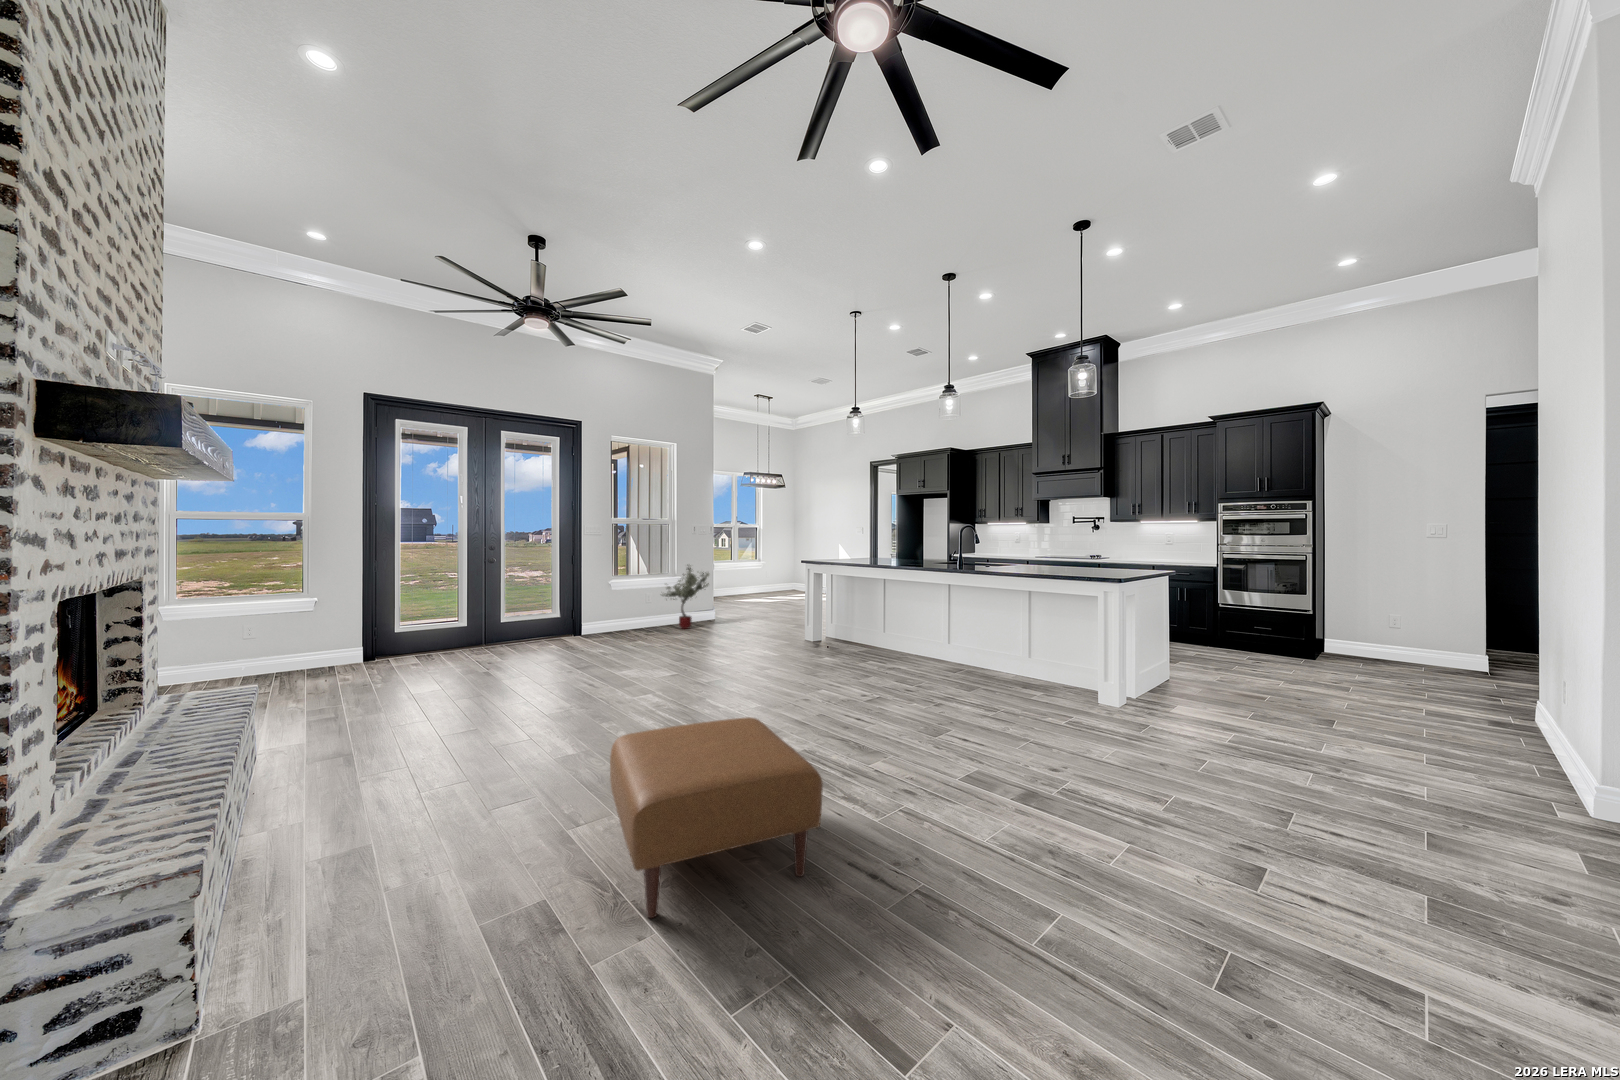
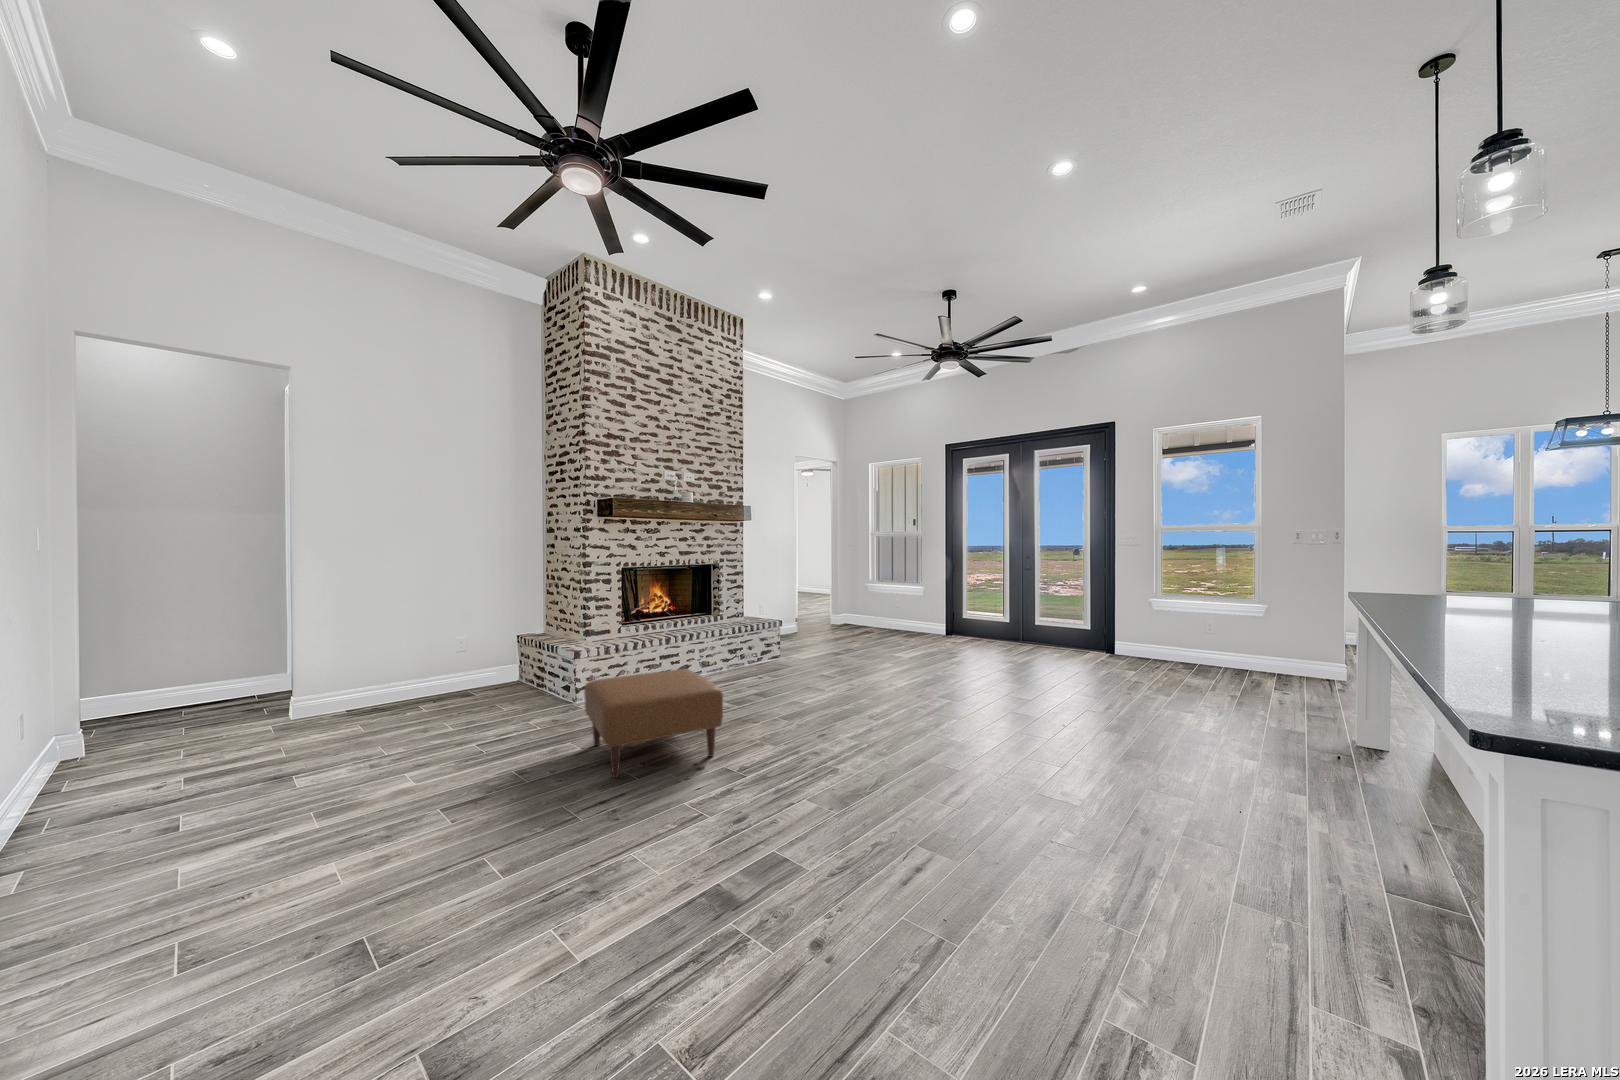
potted tree: present [662,567,709,629] -> none [1204,586,1301,679]

